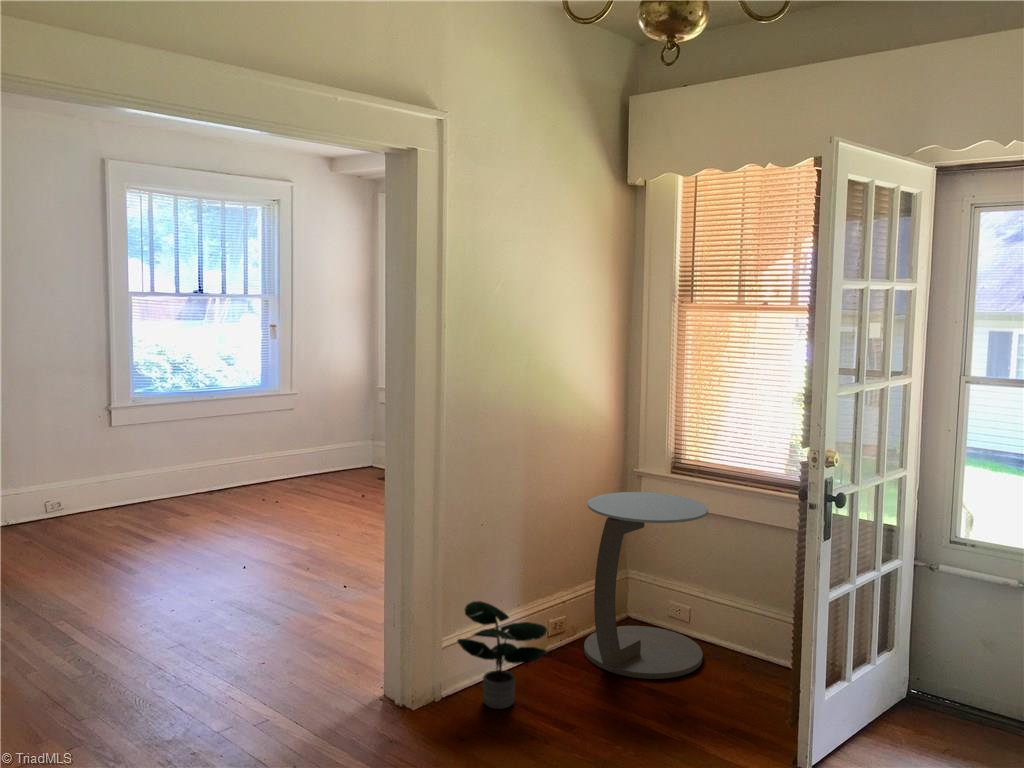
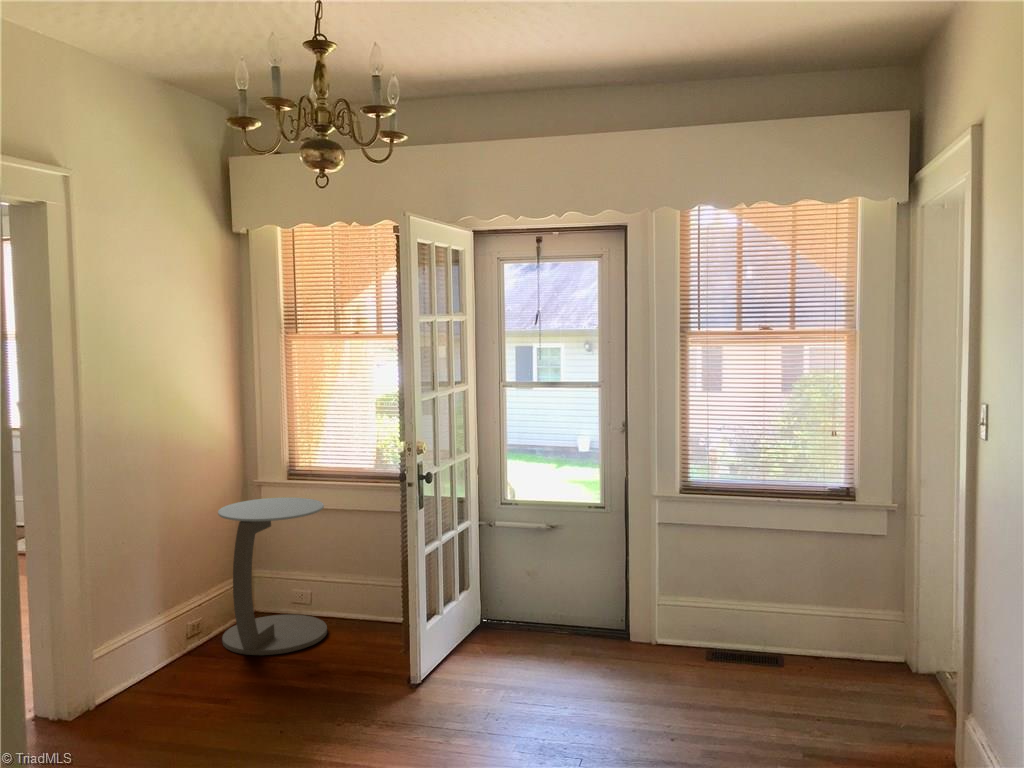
potted plant: present [457,601,547,709] -> none [111,612,199,703]

